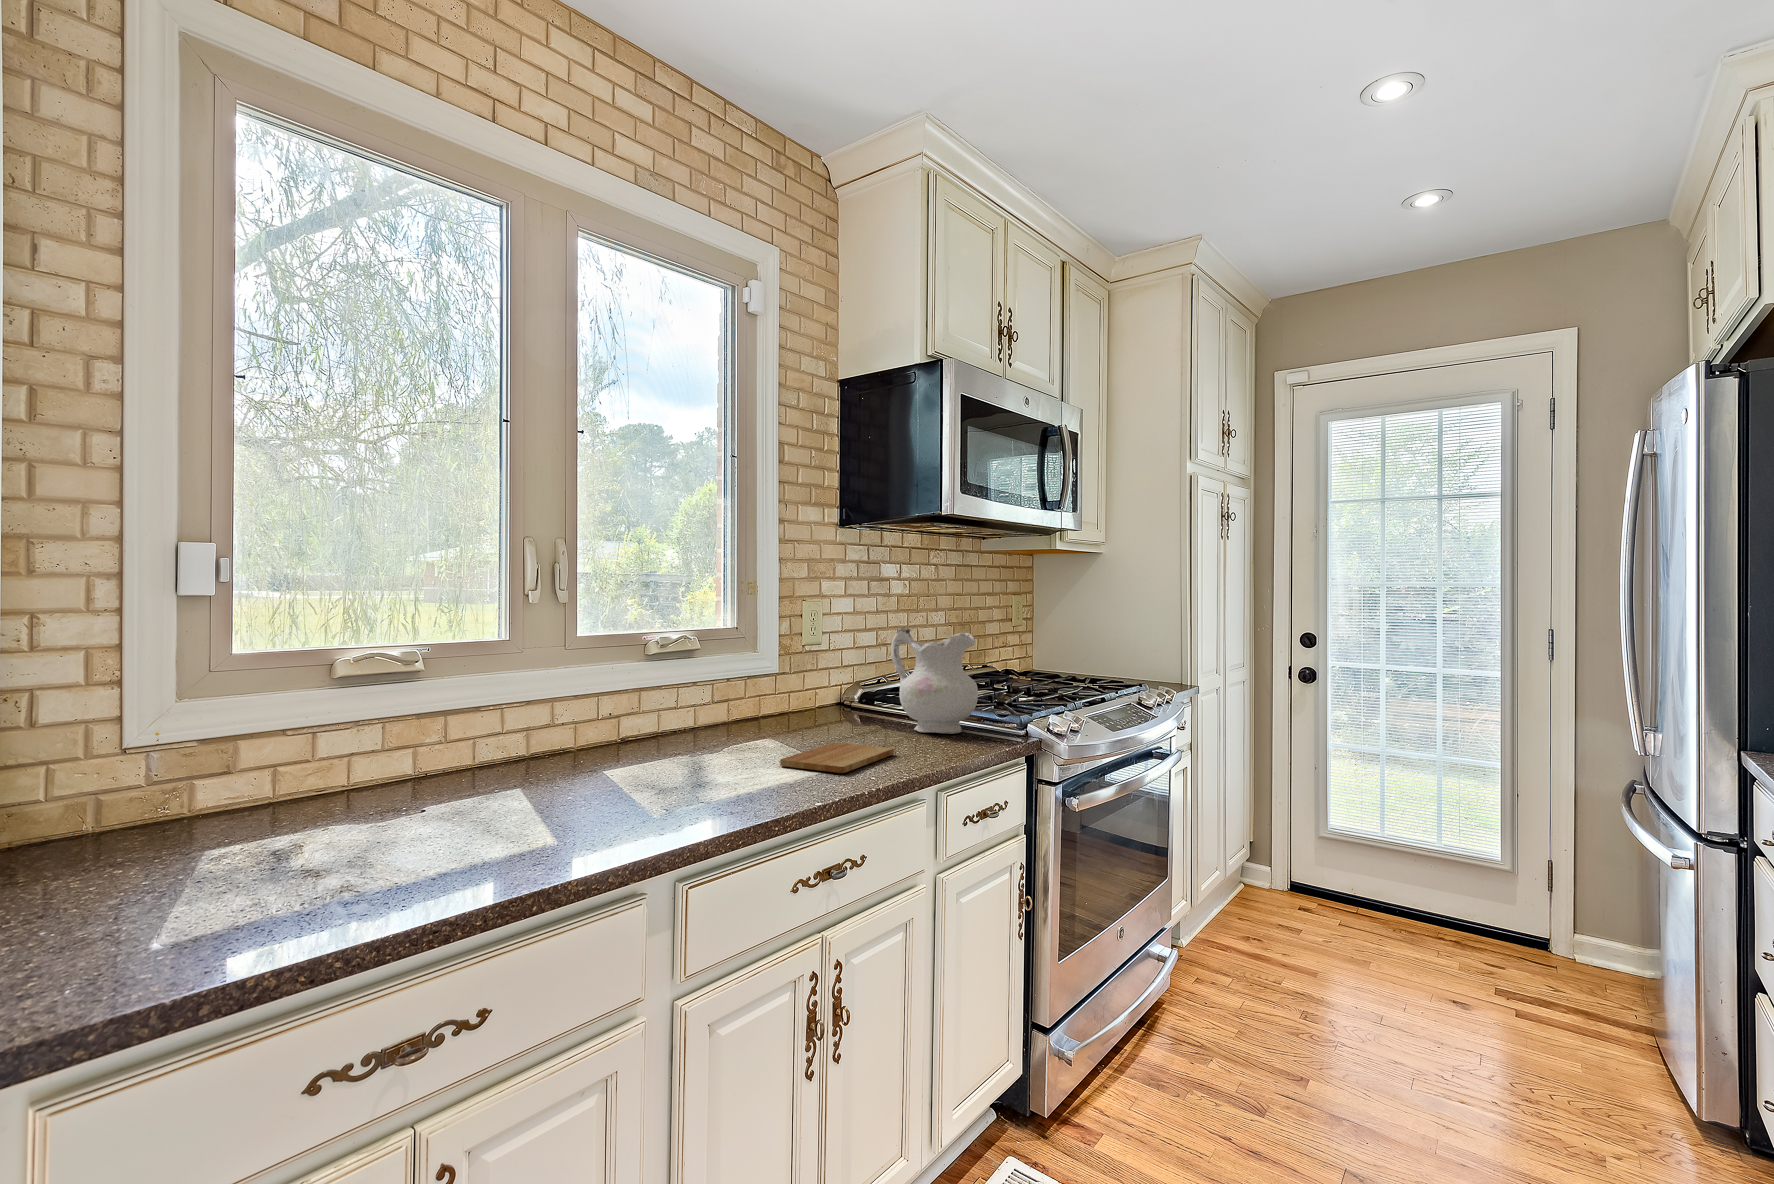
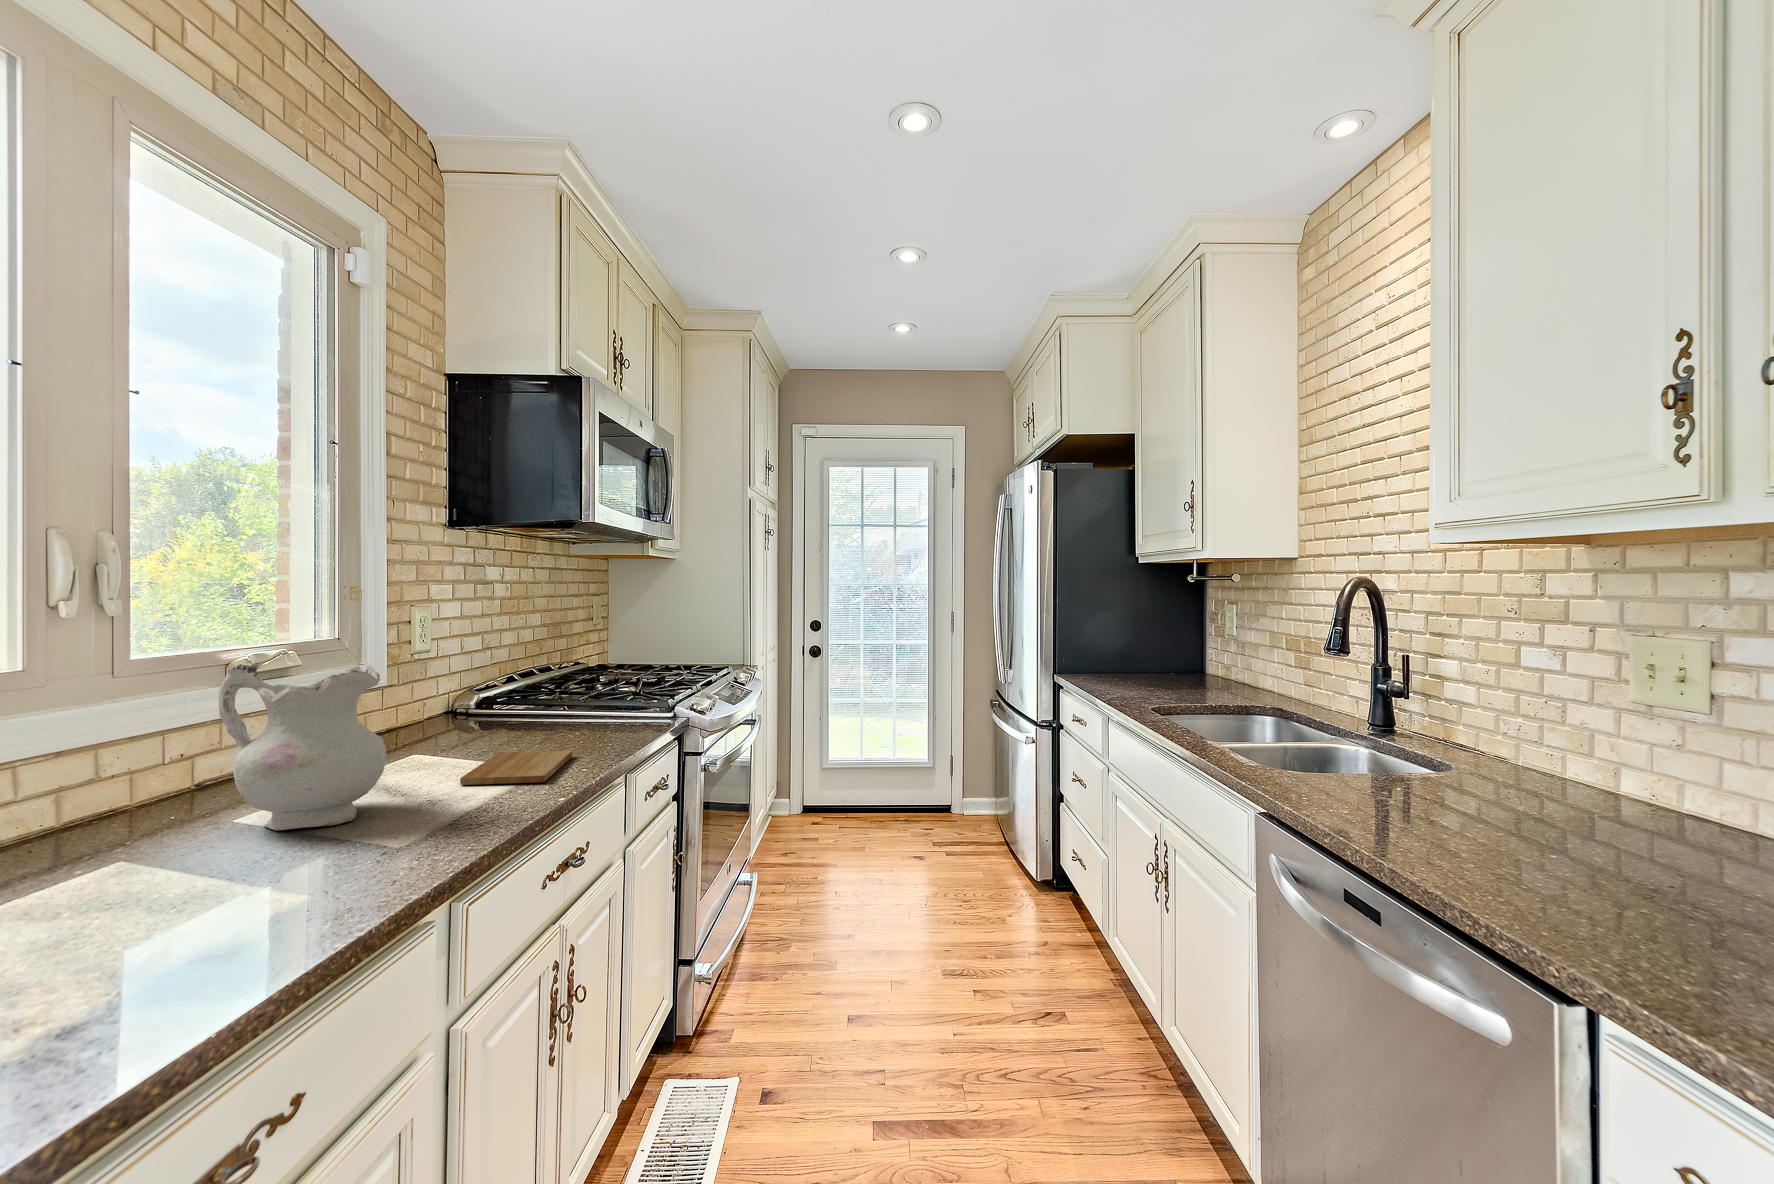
ceramic pitcher: present [891,628,978,734] -> present [218,664,386,831]

